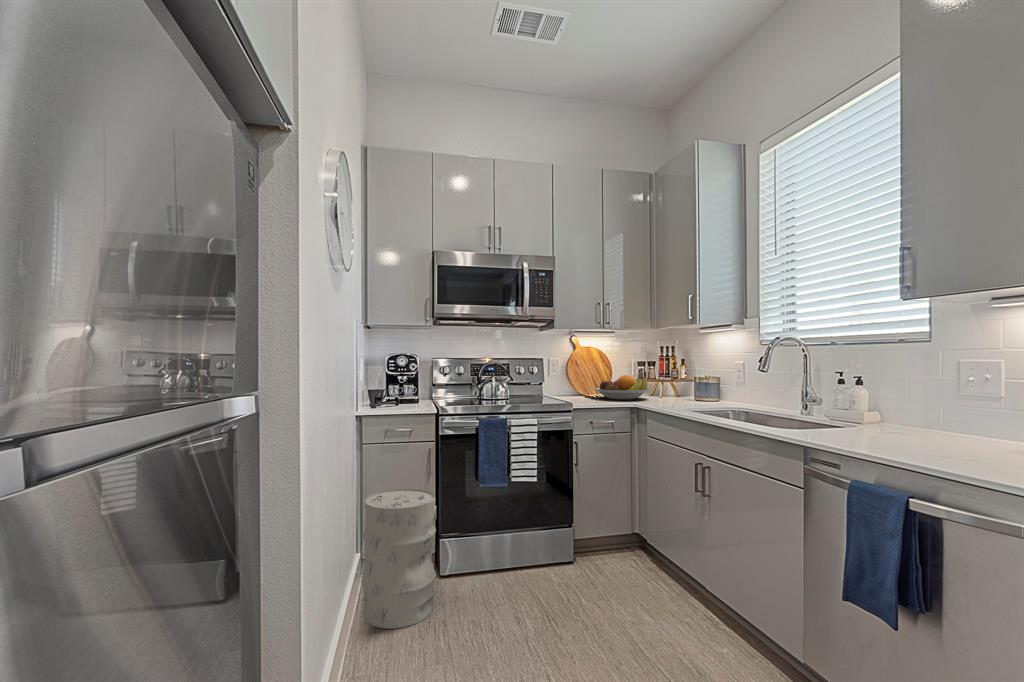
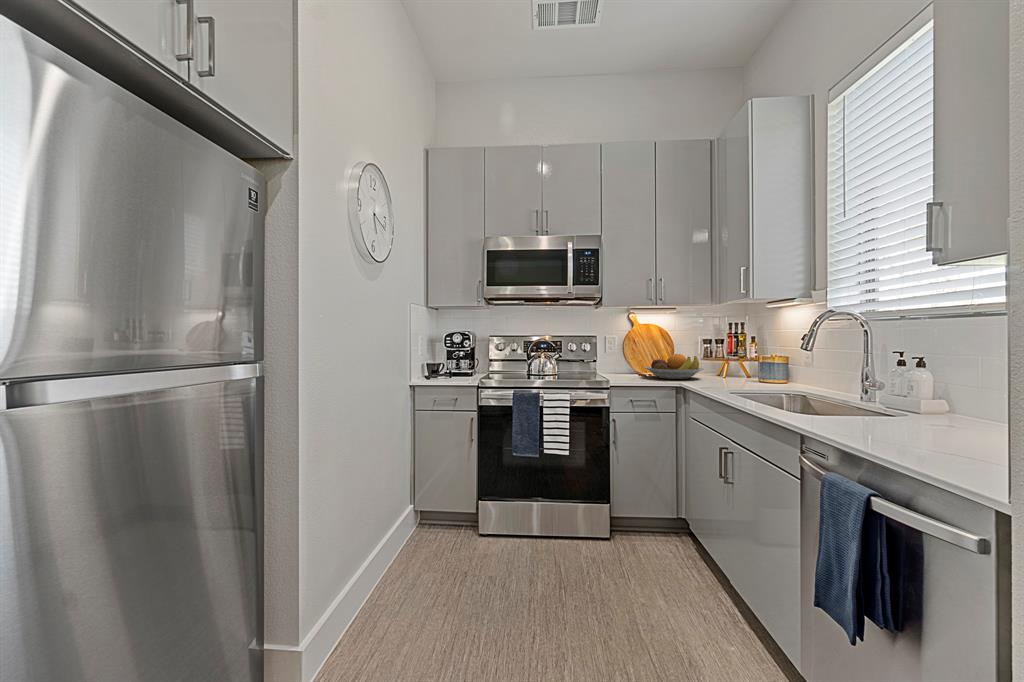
trash can: present [361,489,436,629] -> none [404,452,468,566]

